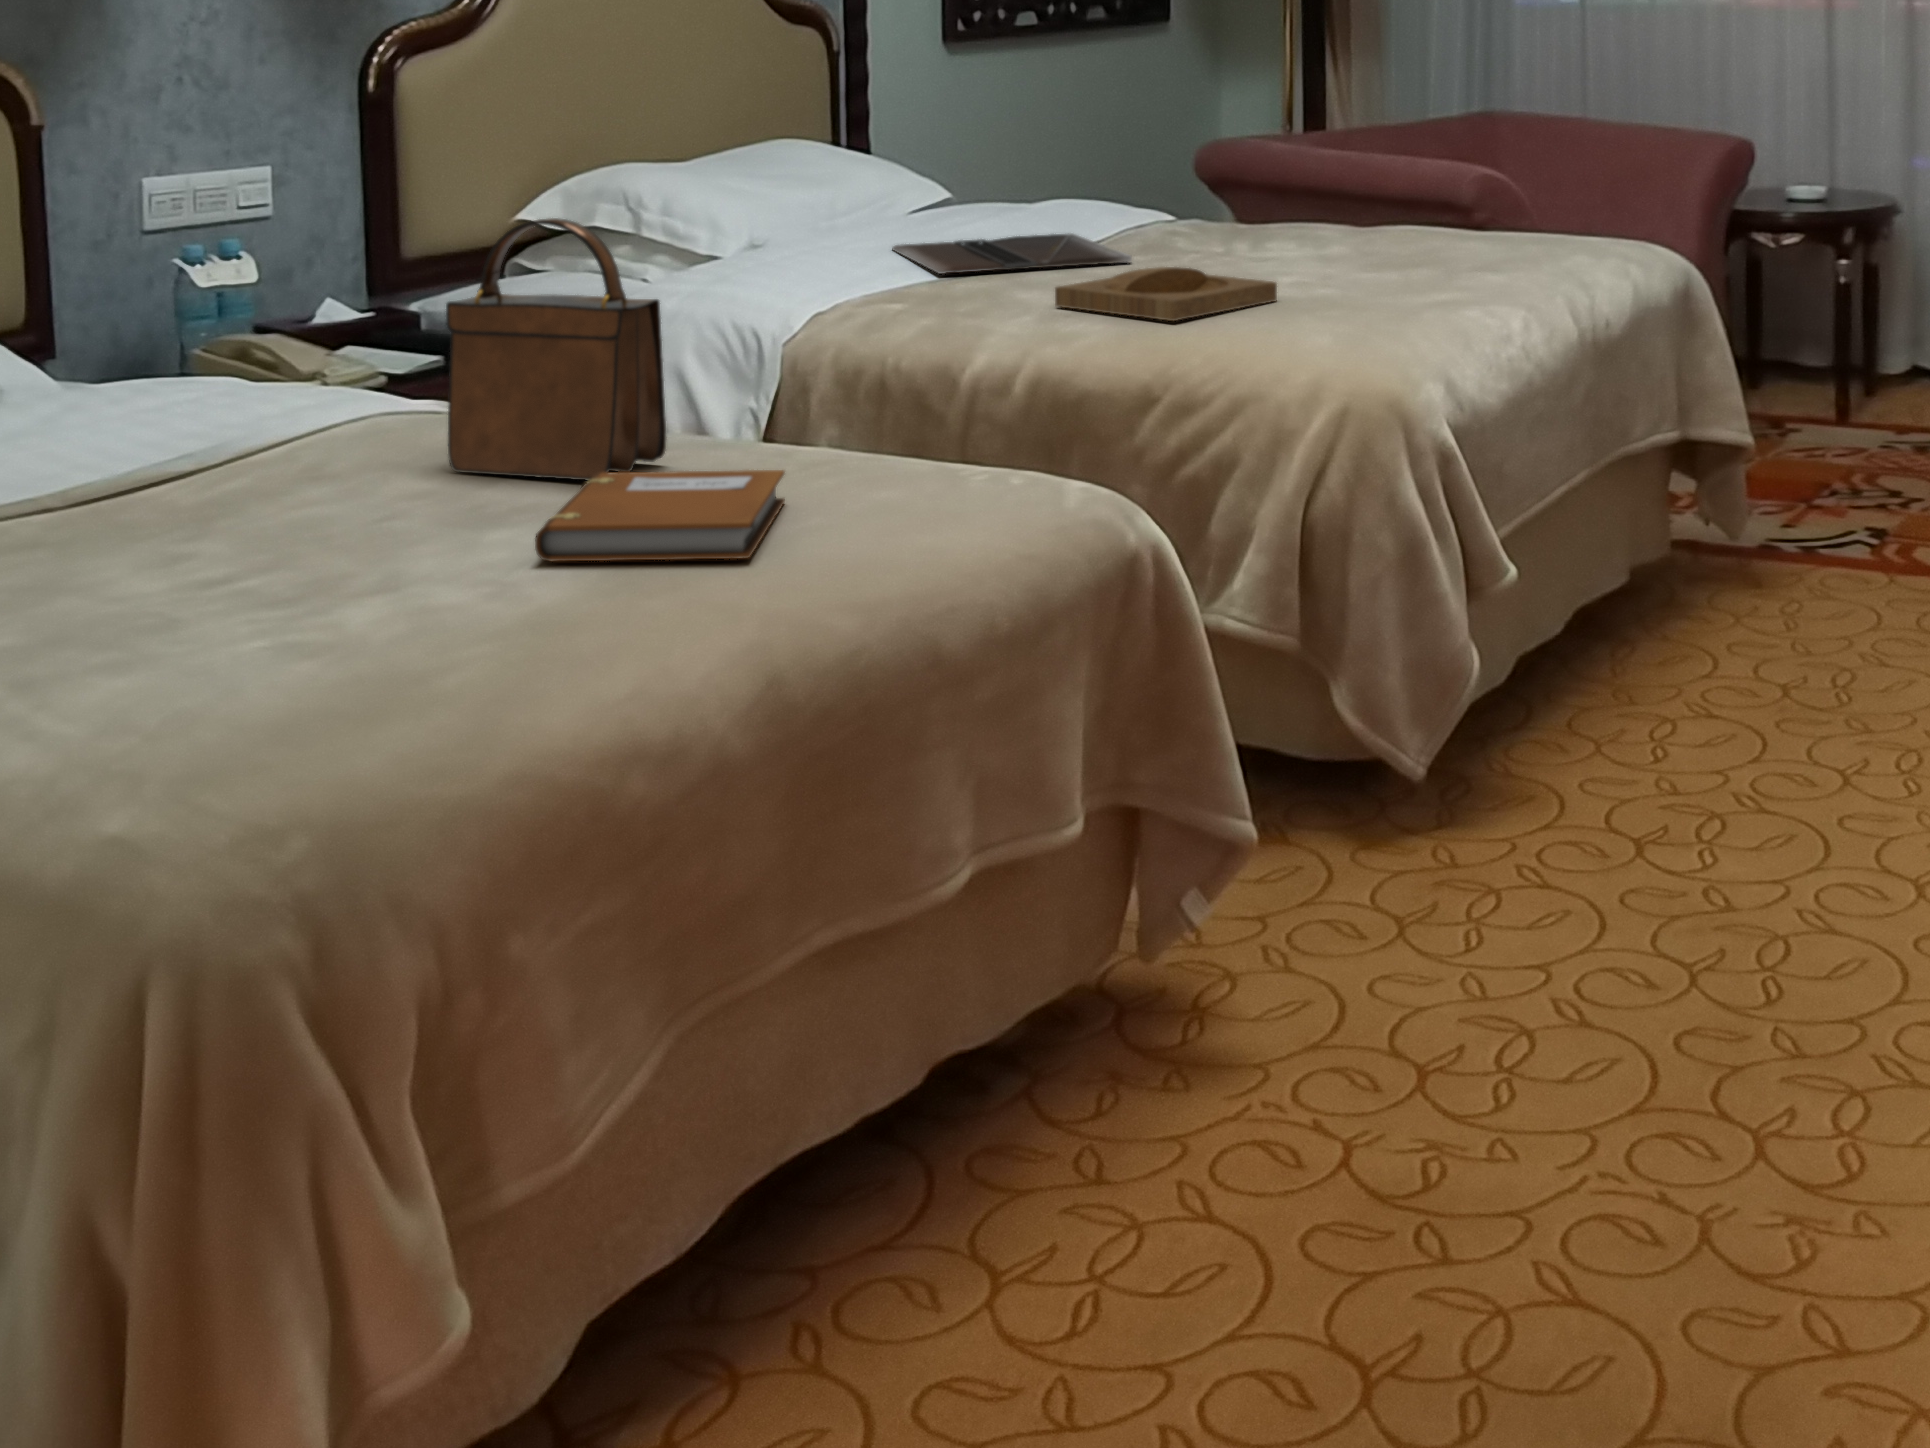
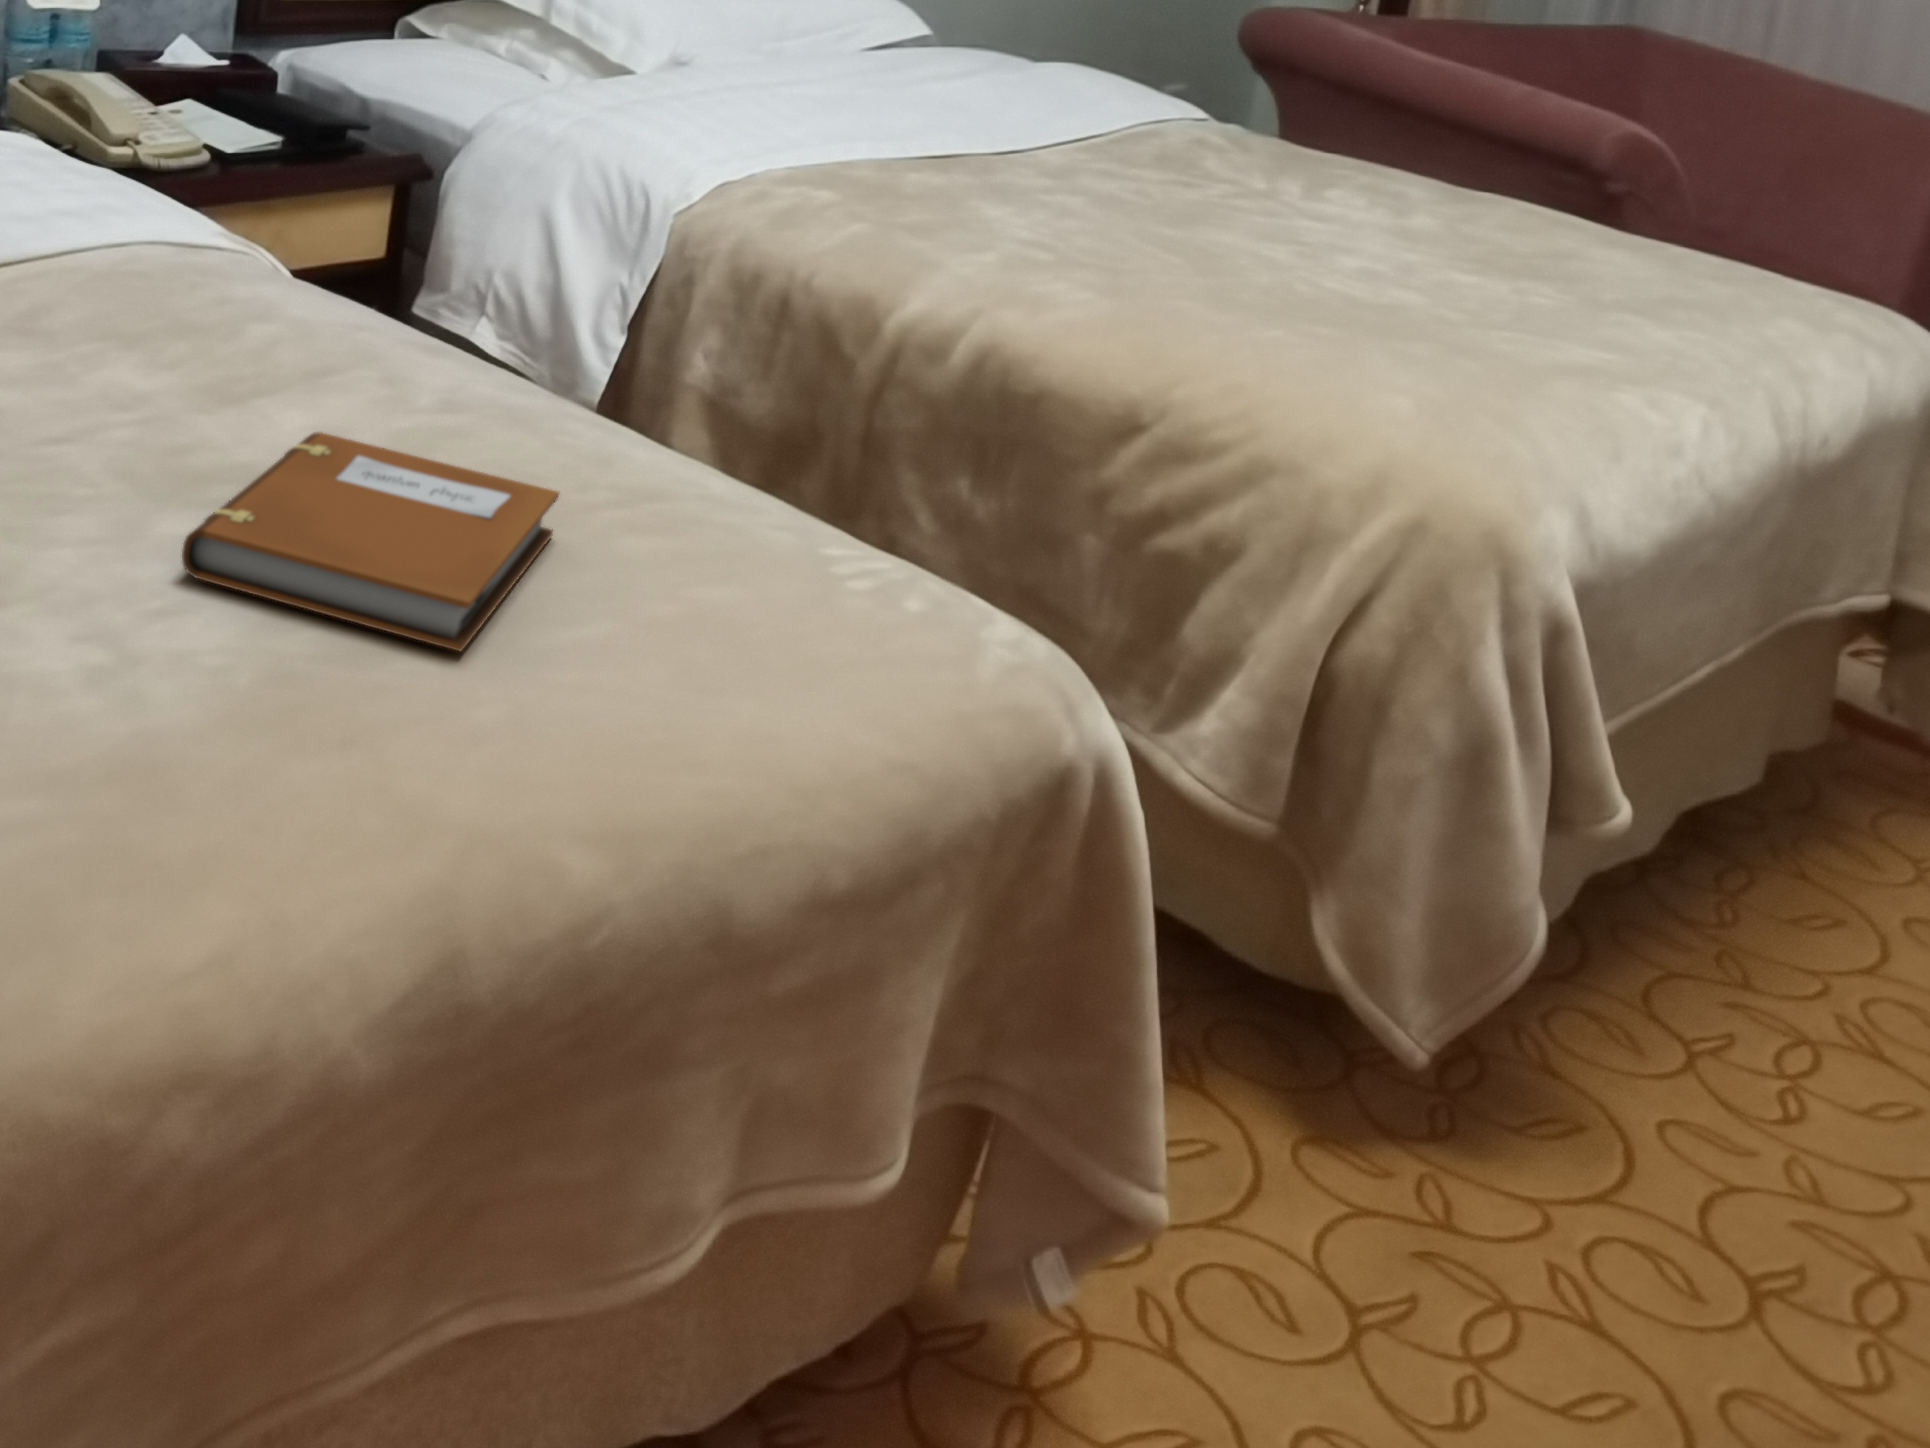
handbag: present [446,218,667,481] -> none [161,58,452,430]
laptop: present [892,233,1132,274] -> none [829,89,1129,180]
tray: present [1055,267,1277,321] -> none [1012,208,1325,301]

